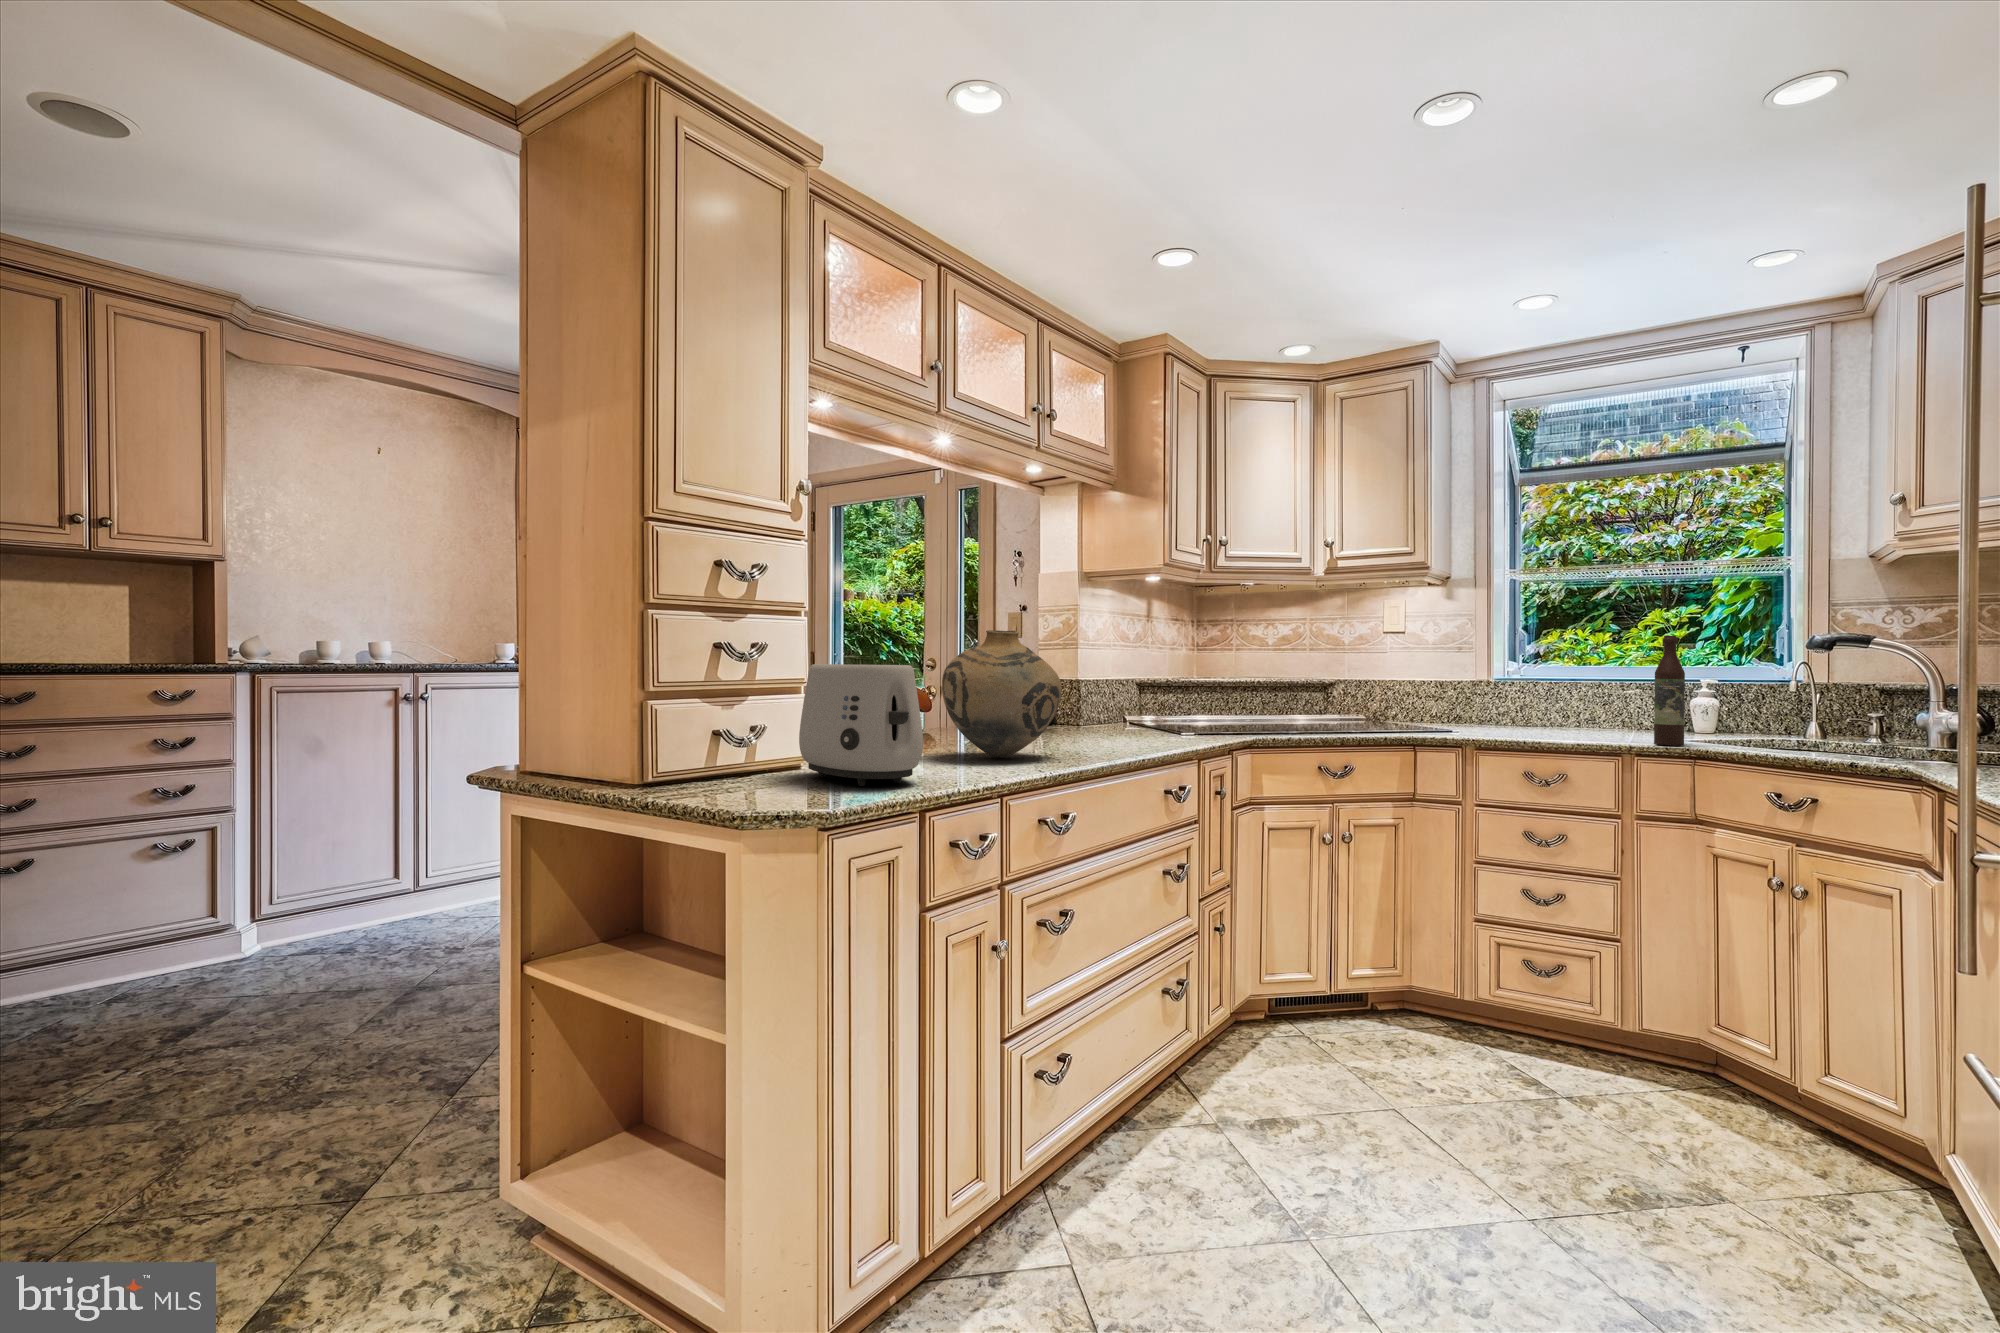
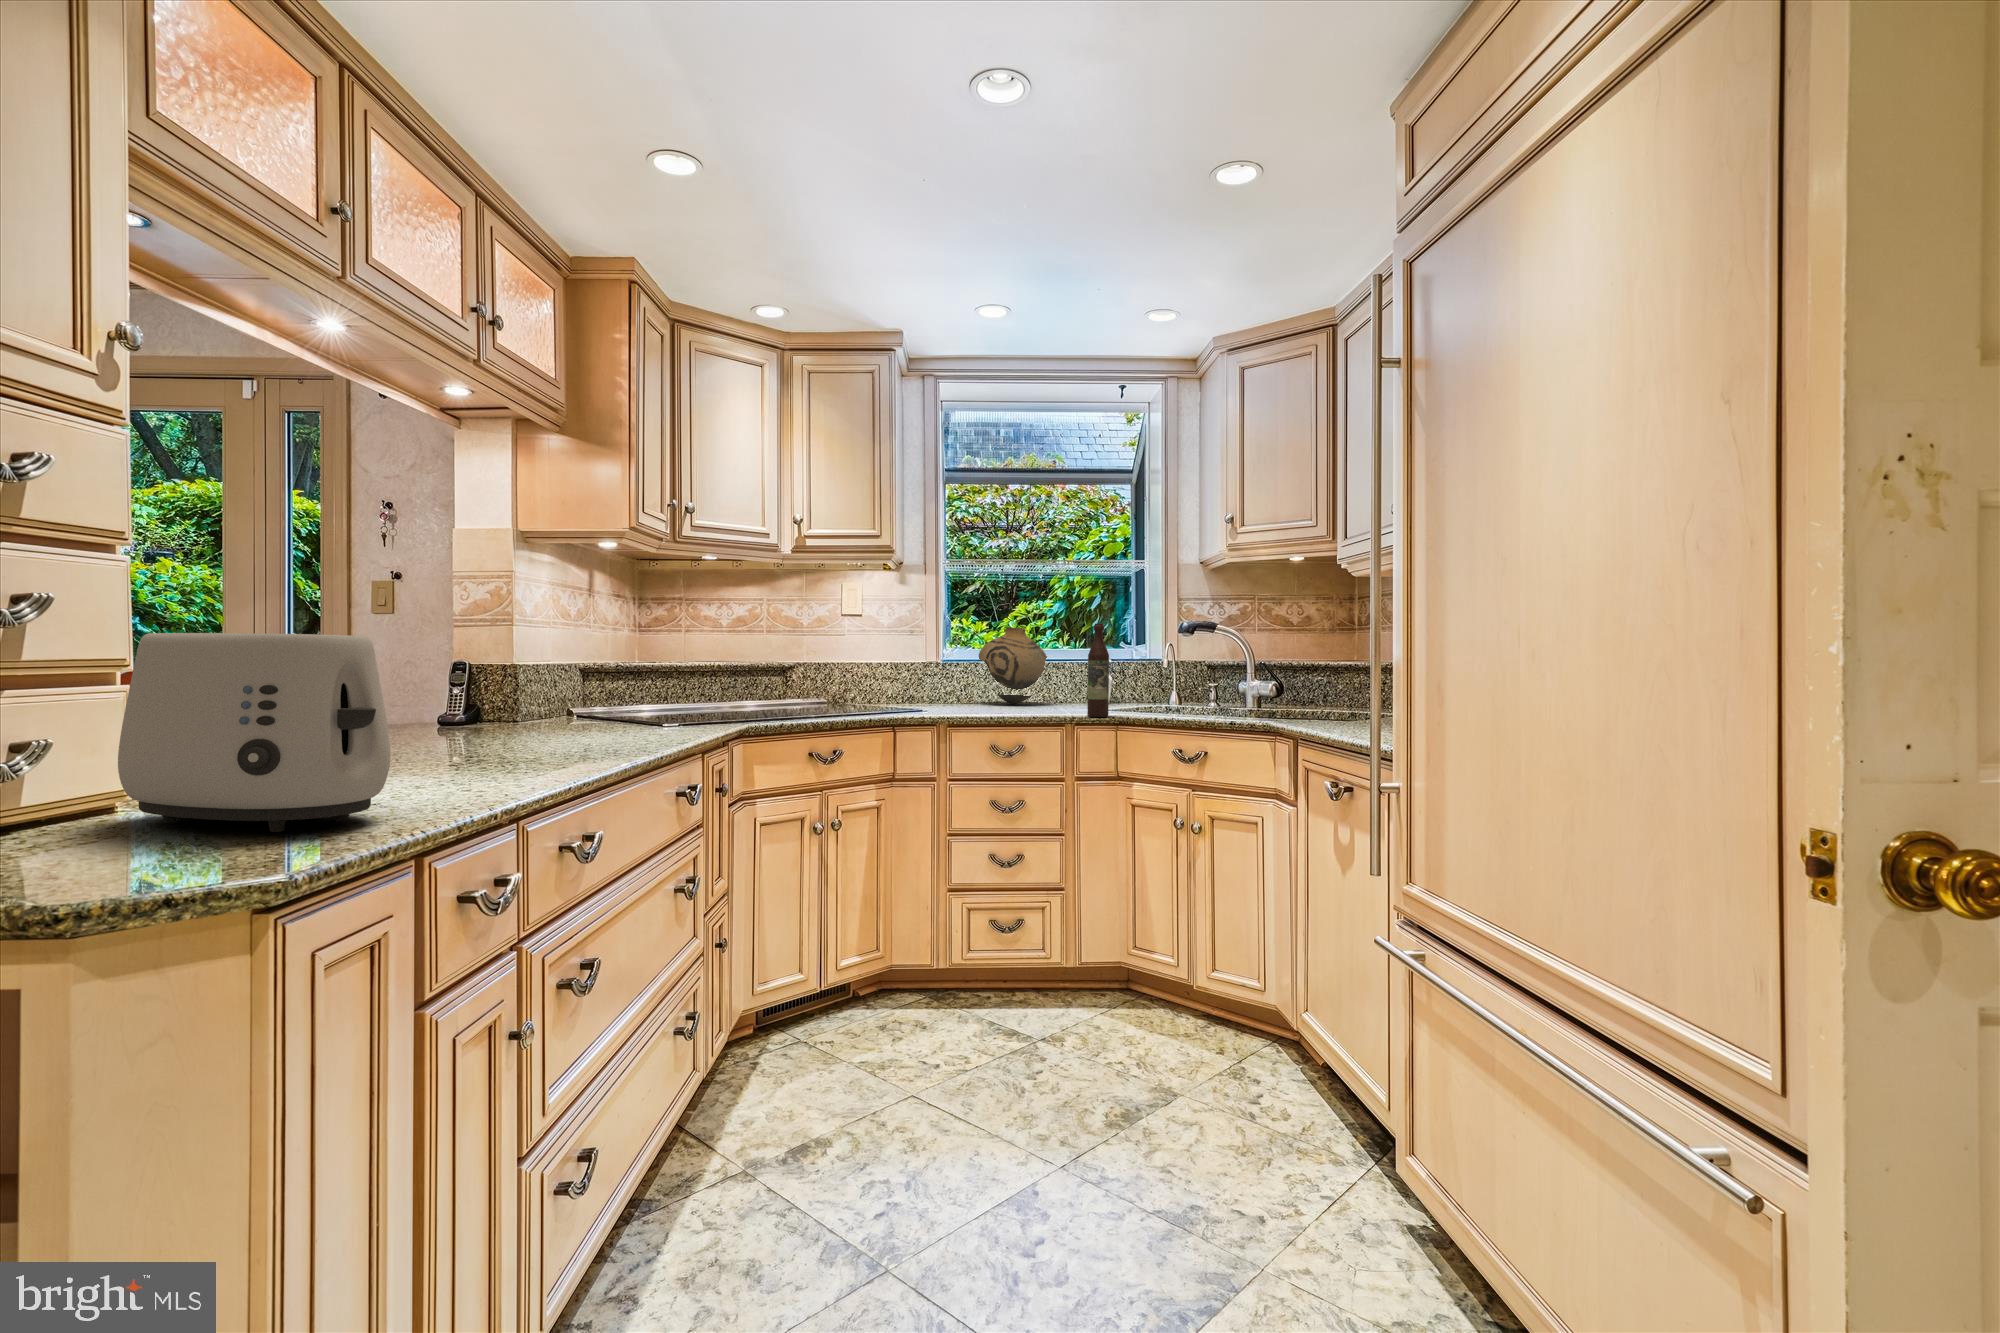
vase: present [942,630,1061,757] -> present [978,627,1047,704]

